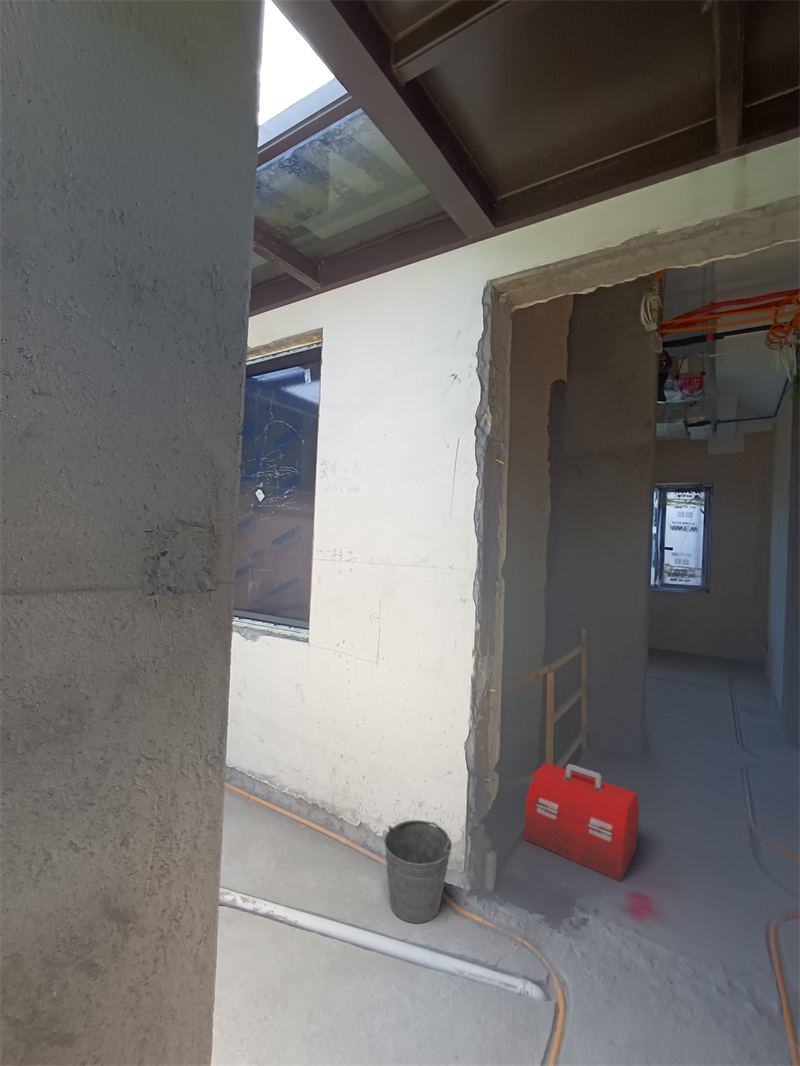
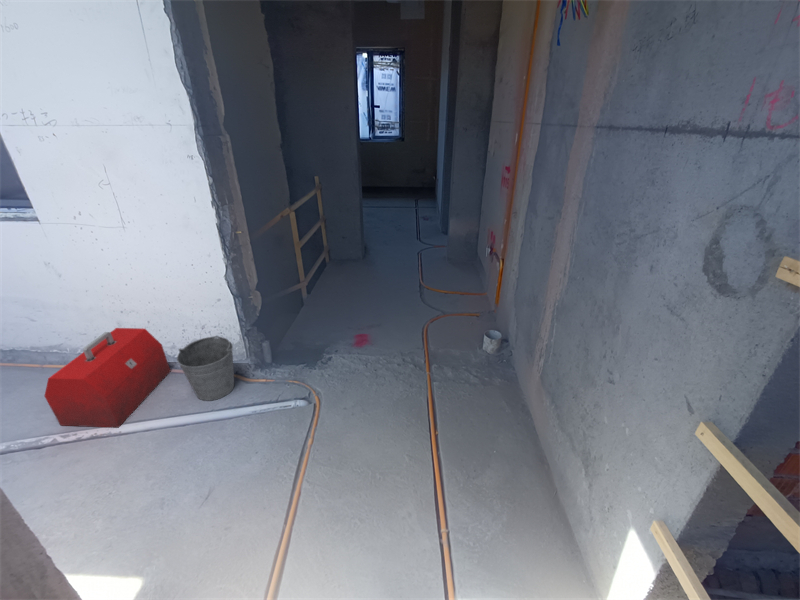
toolbox: present [524,763,639,882] -> present [44,328,170,428]

